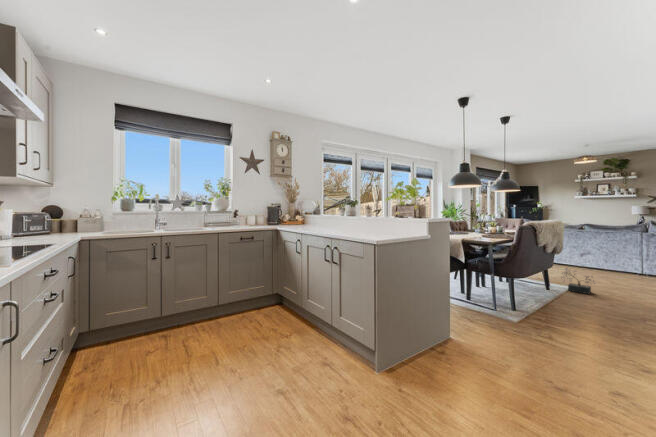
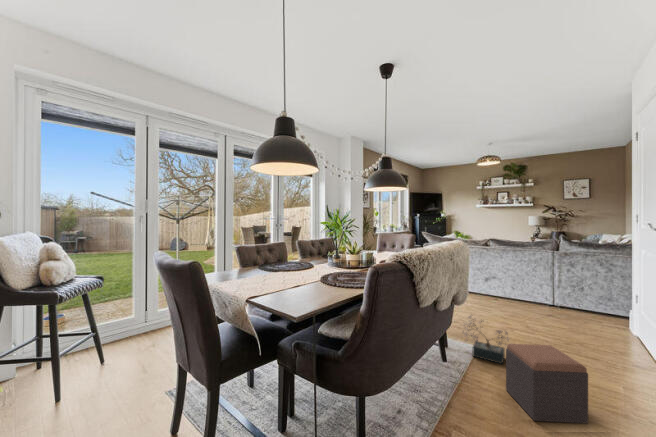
footstool: none [589,276,637,312] -> present [506,344,588,424]

